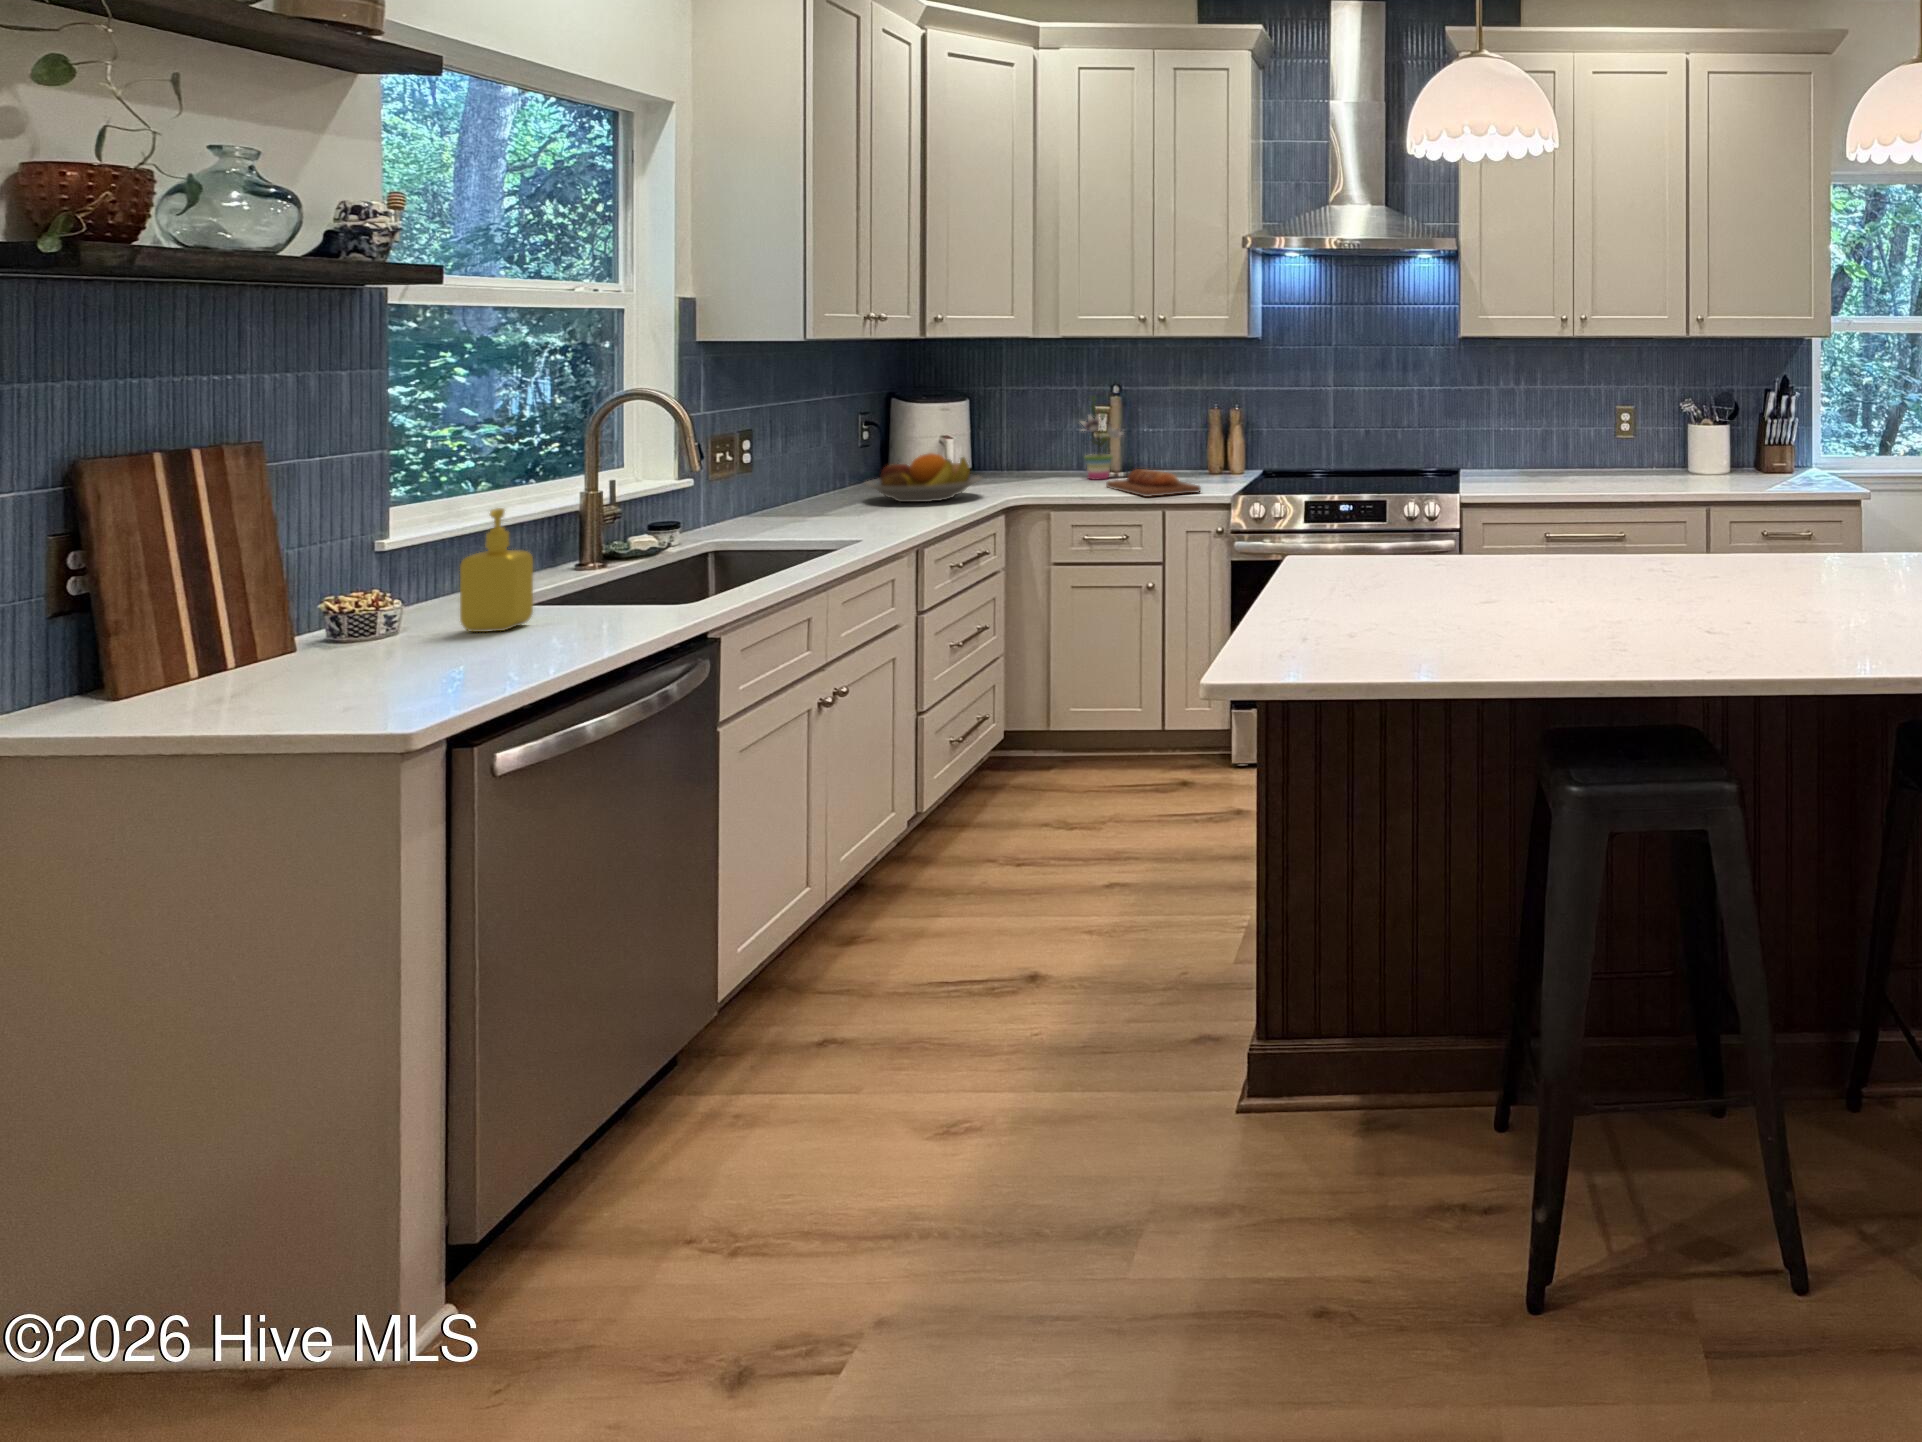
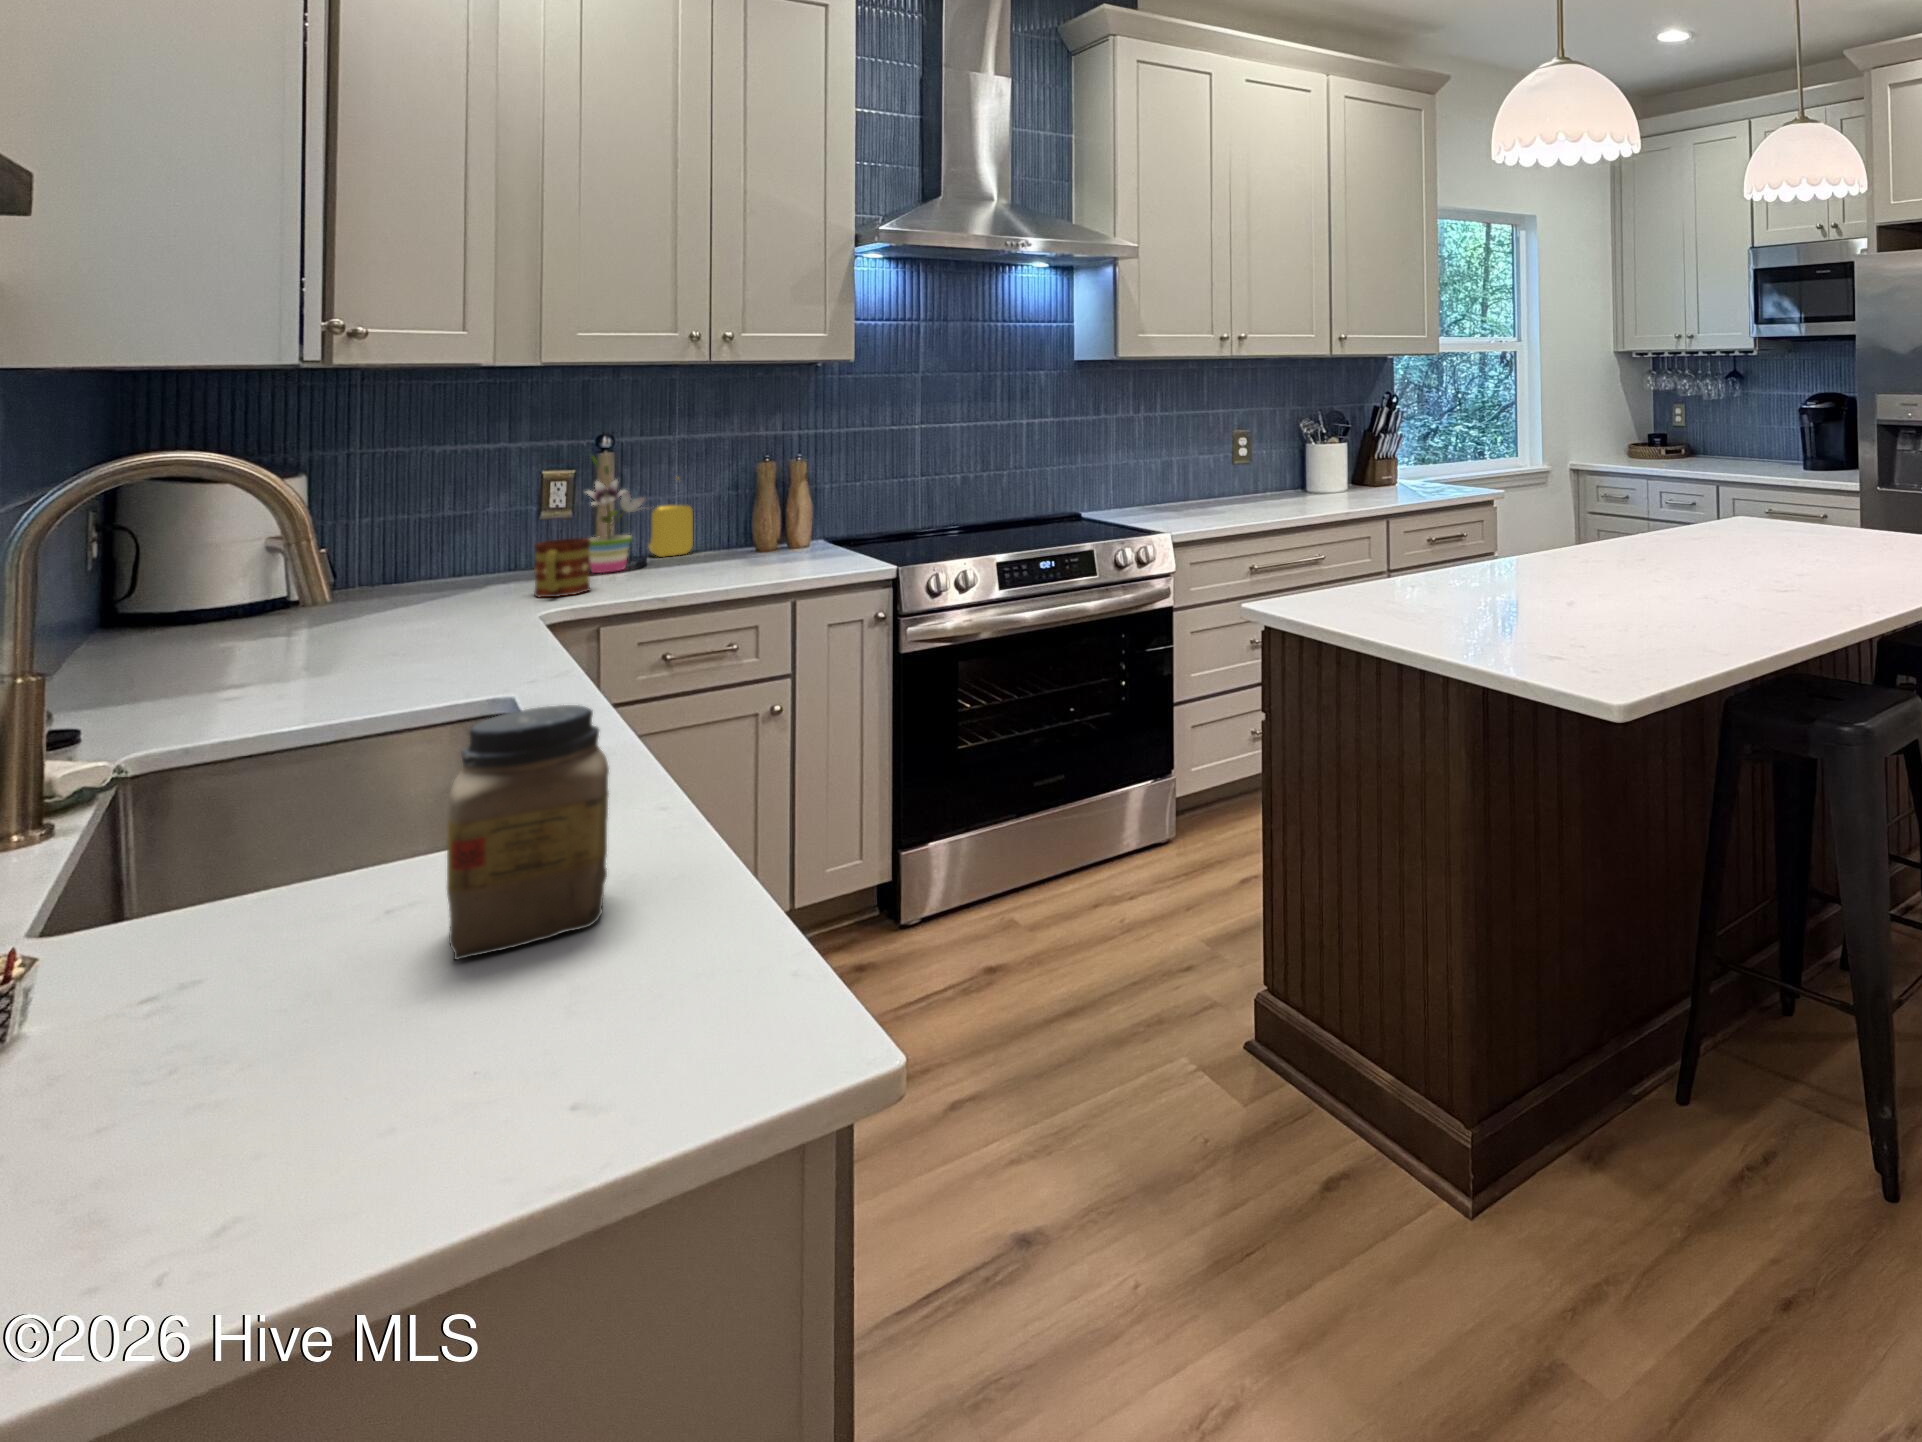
mug: none [1023,452,1059,490] -> present [534,538,591,597]
fruit bowl: present [865,453,981,502] -> none [265,557,501,642]
bread loaf: present [1106,469,1201,497] -> none [662,547,838,582]
soap dispenser: present [460,508,533,632] -> present [649,477,693,557]
jar: none [537,518,635,634] -> present [446,705,609,960]

